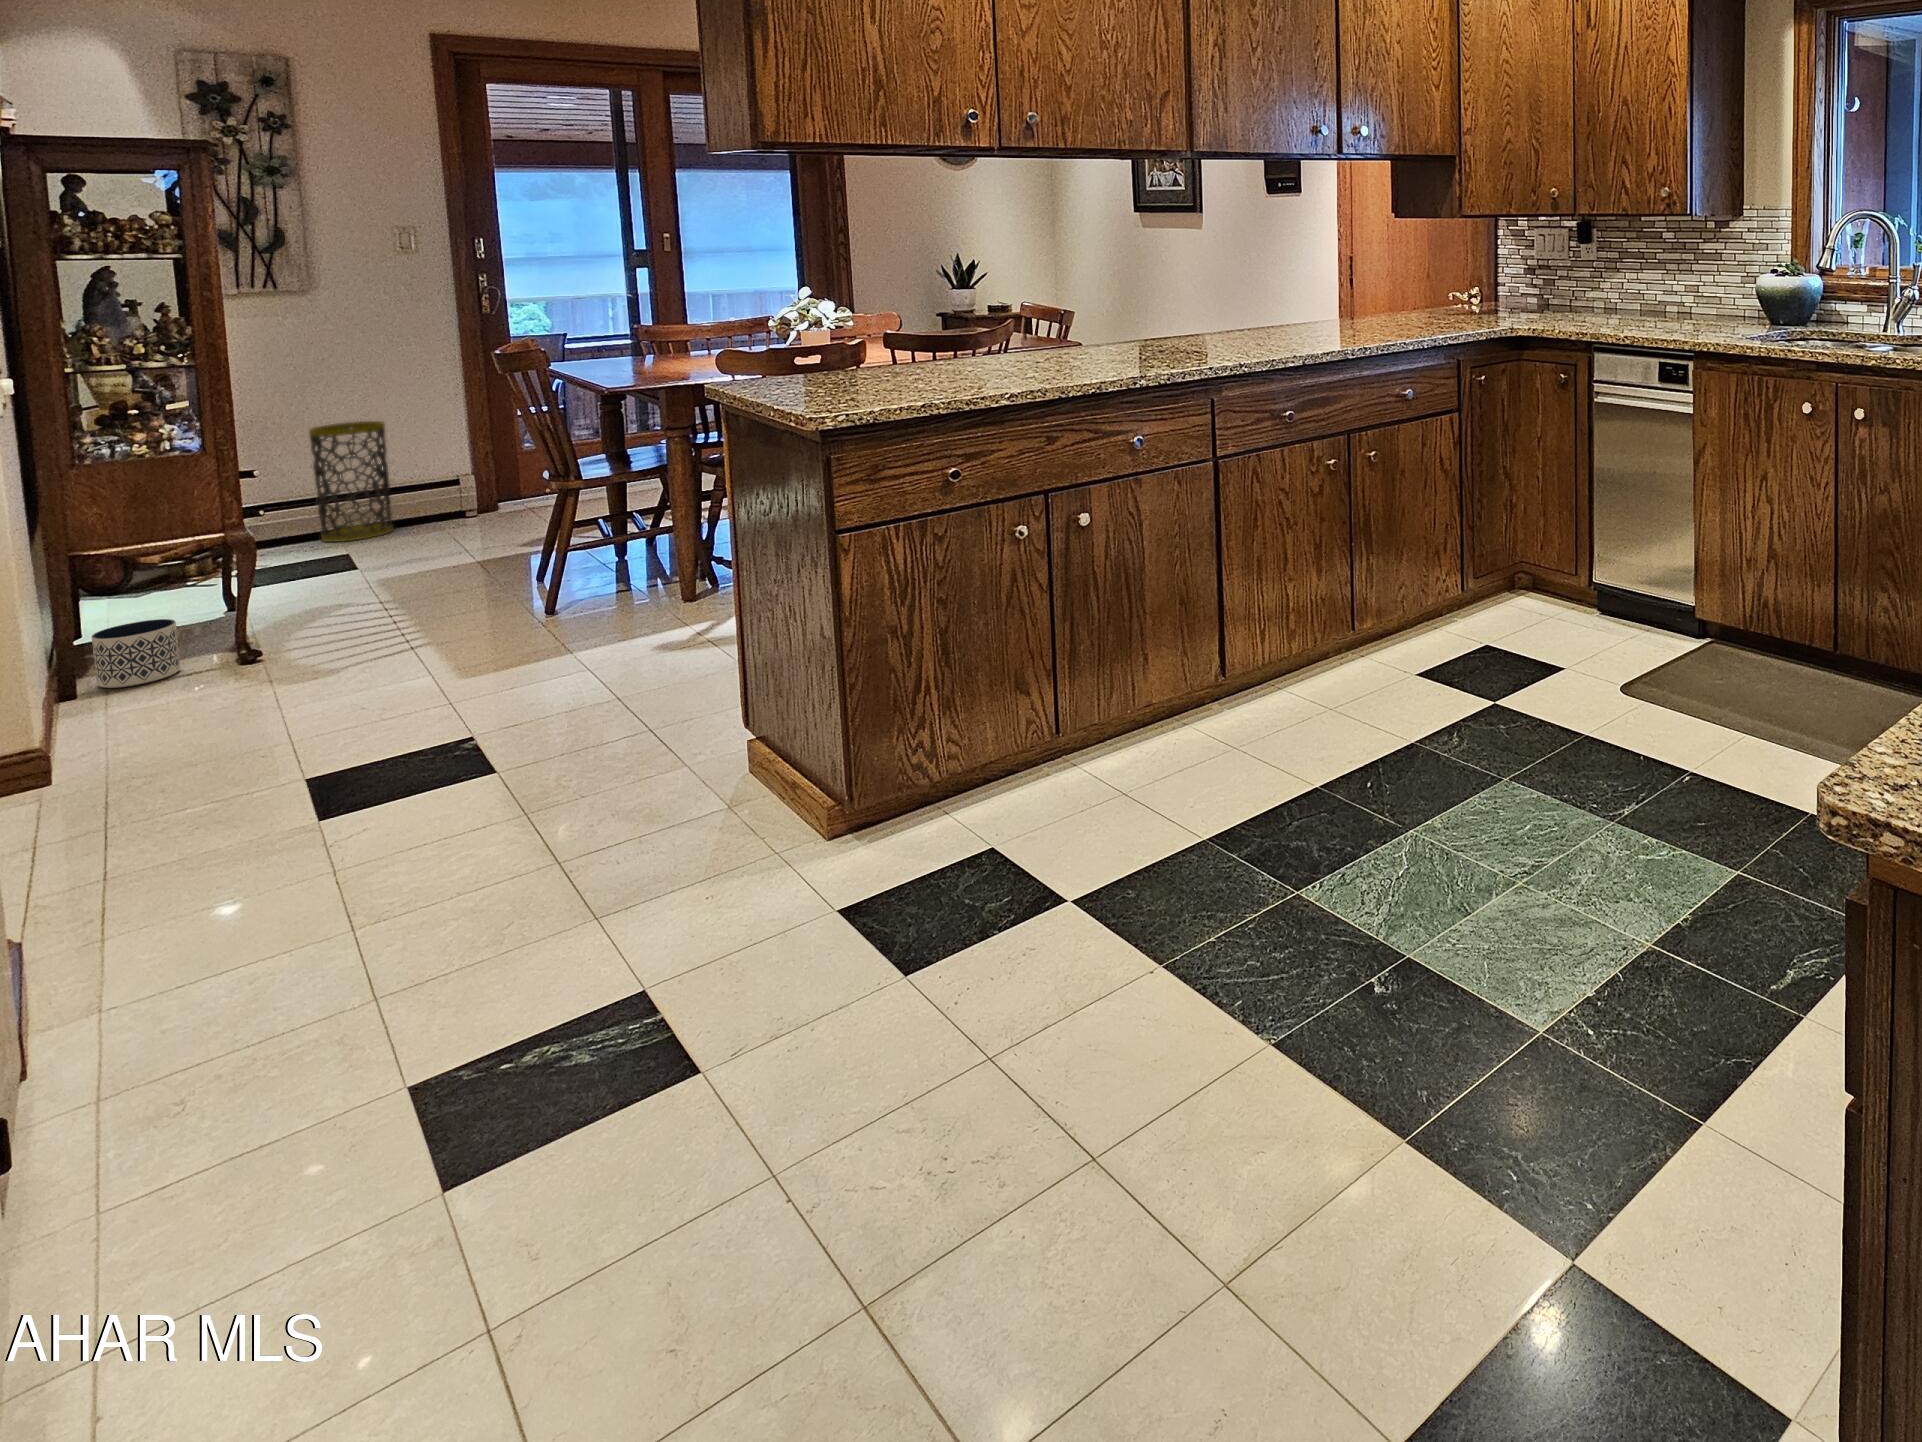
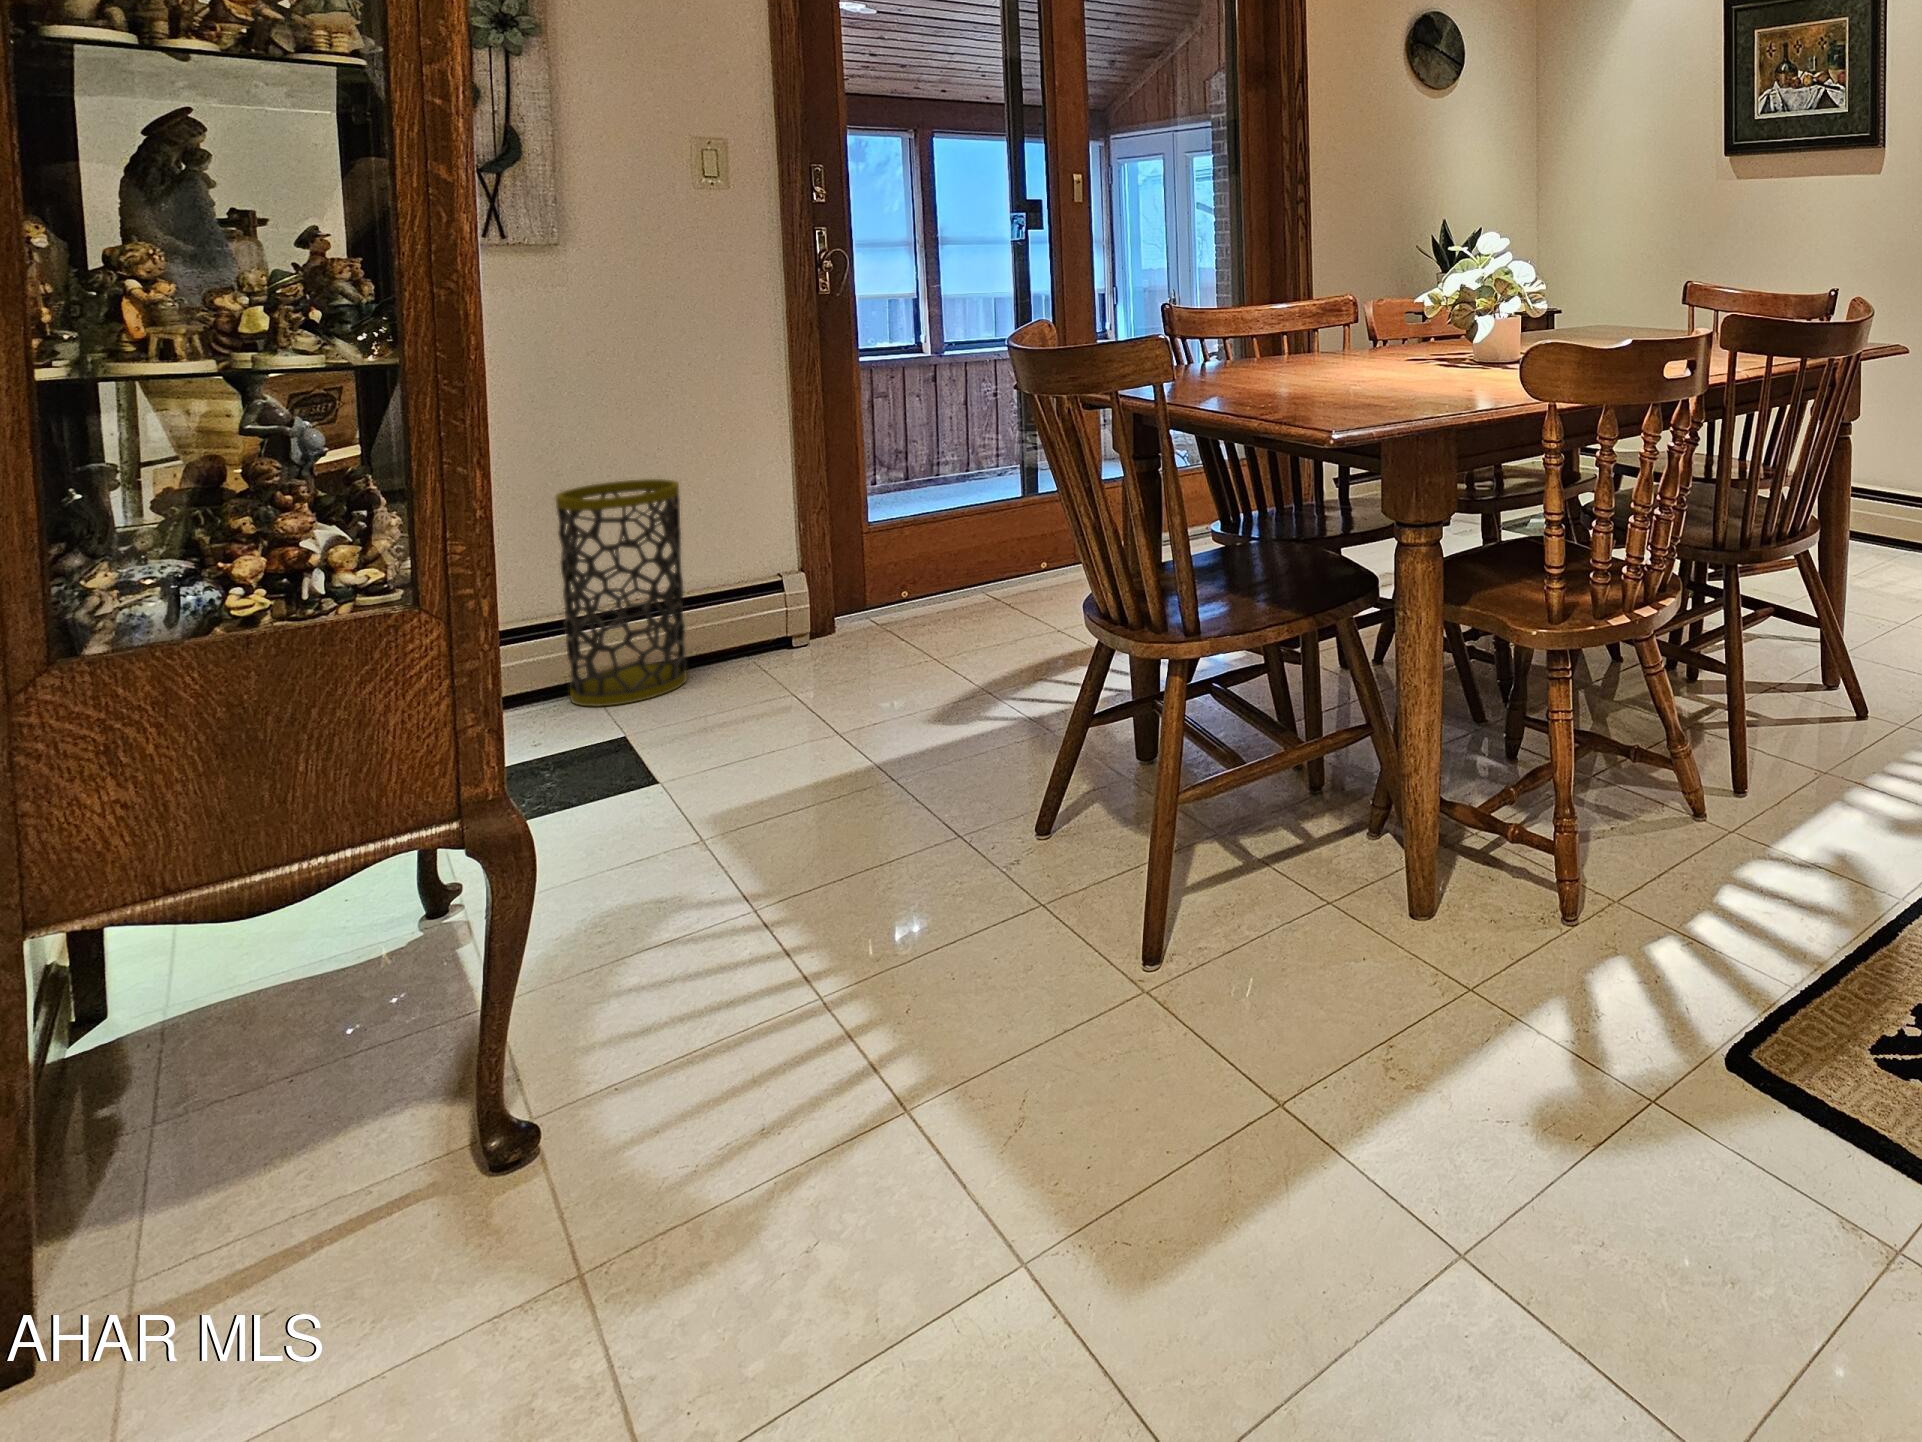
planter: present [92,619,181,688] -> none [90,1075,335,1335]

